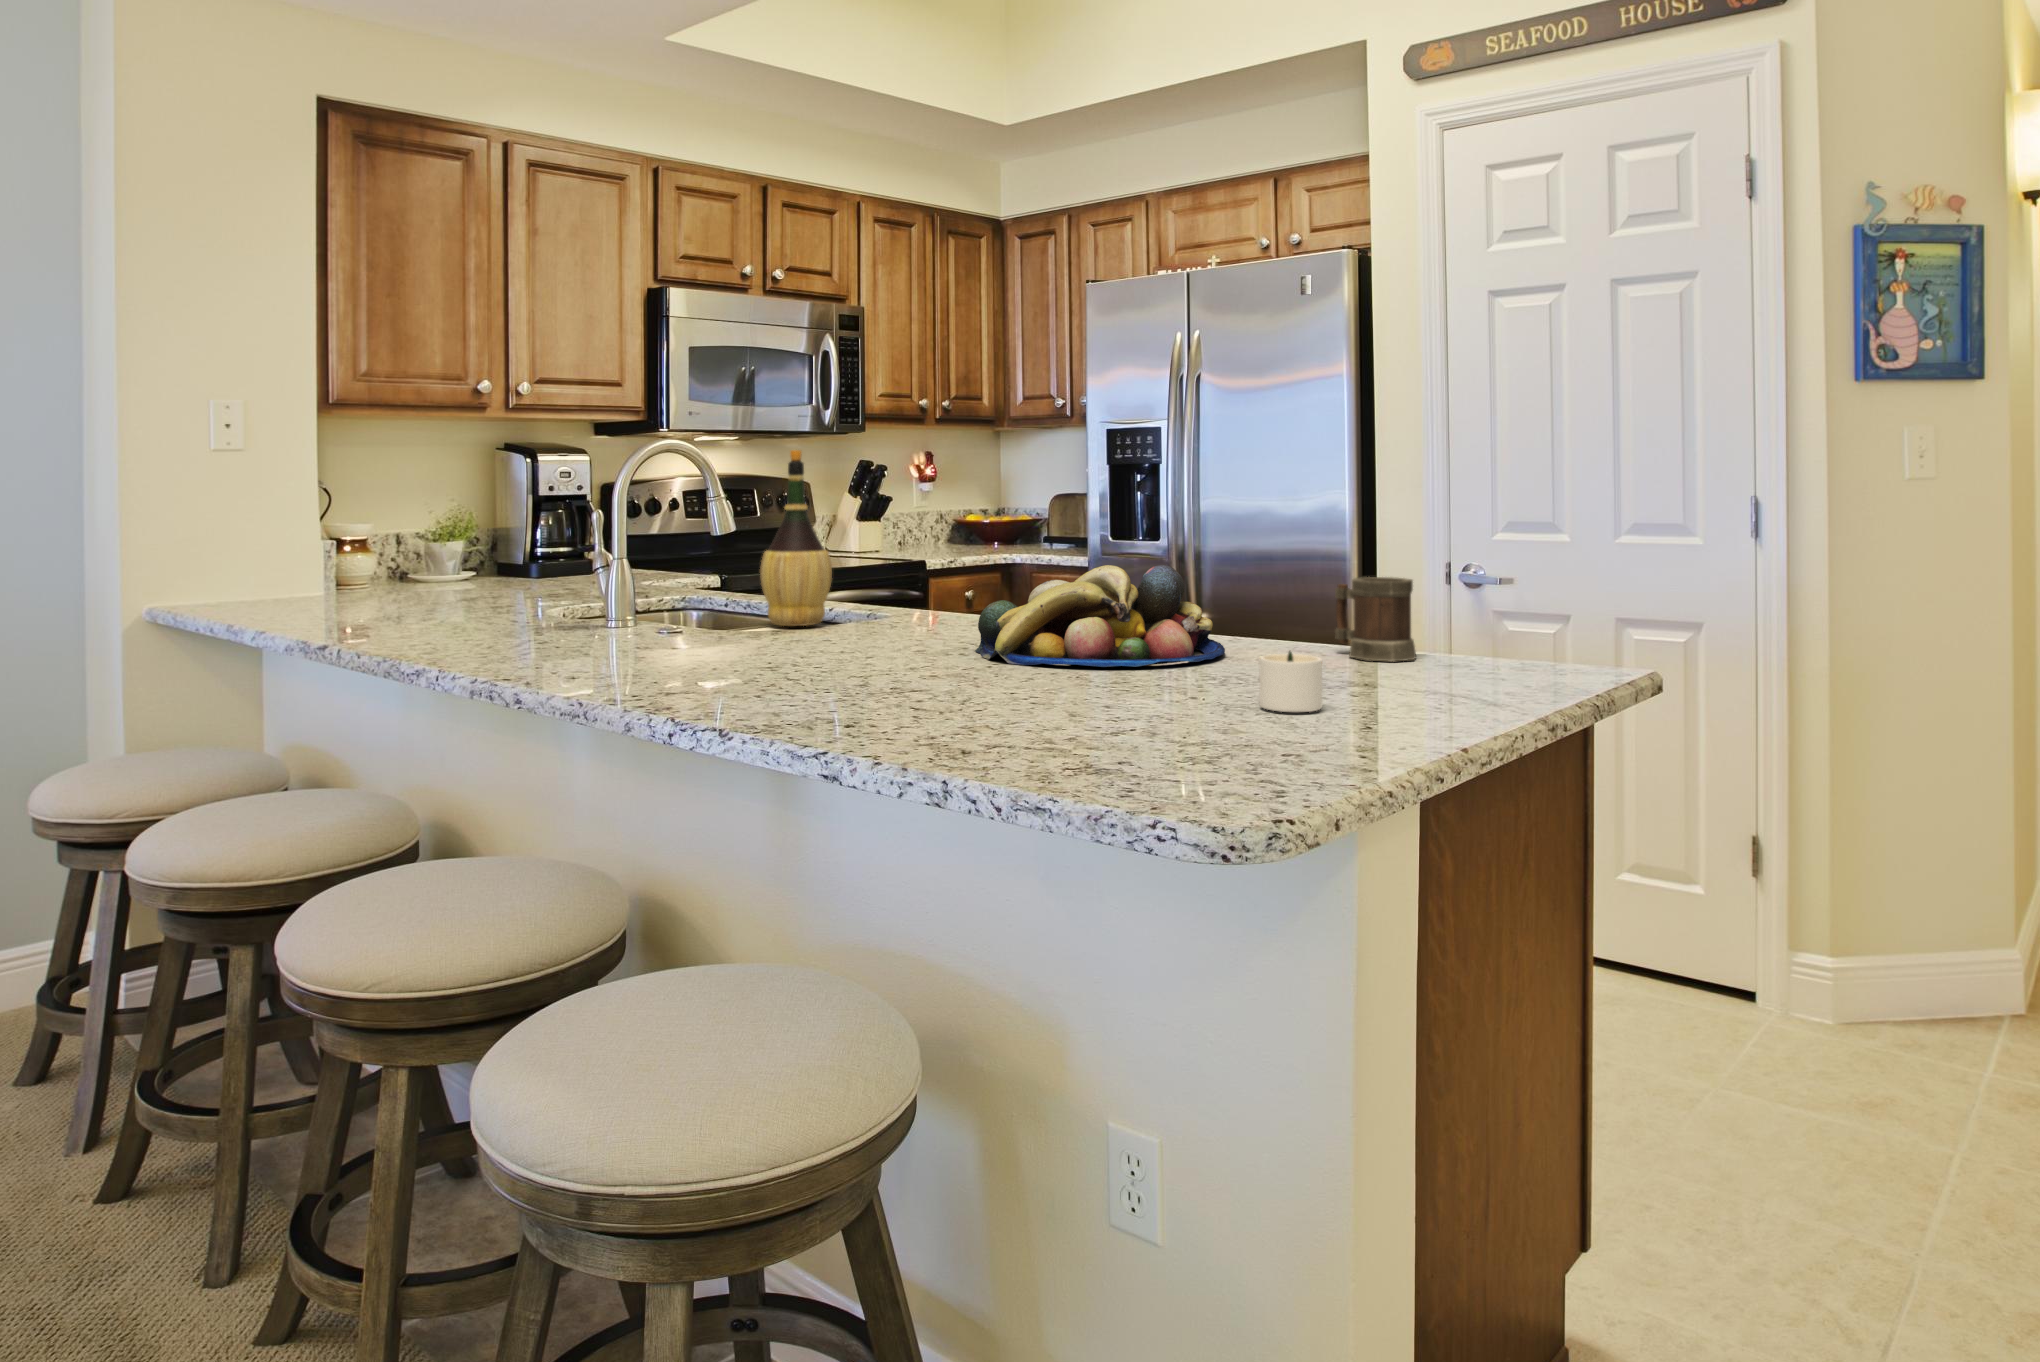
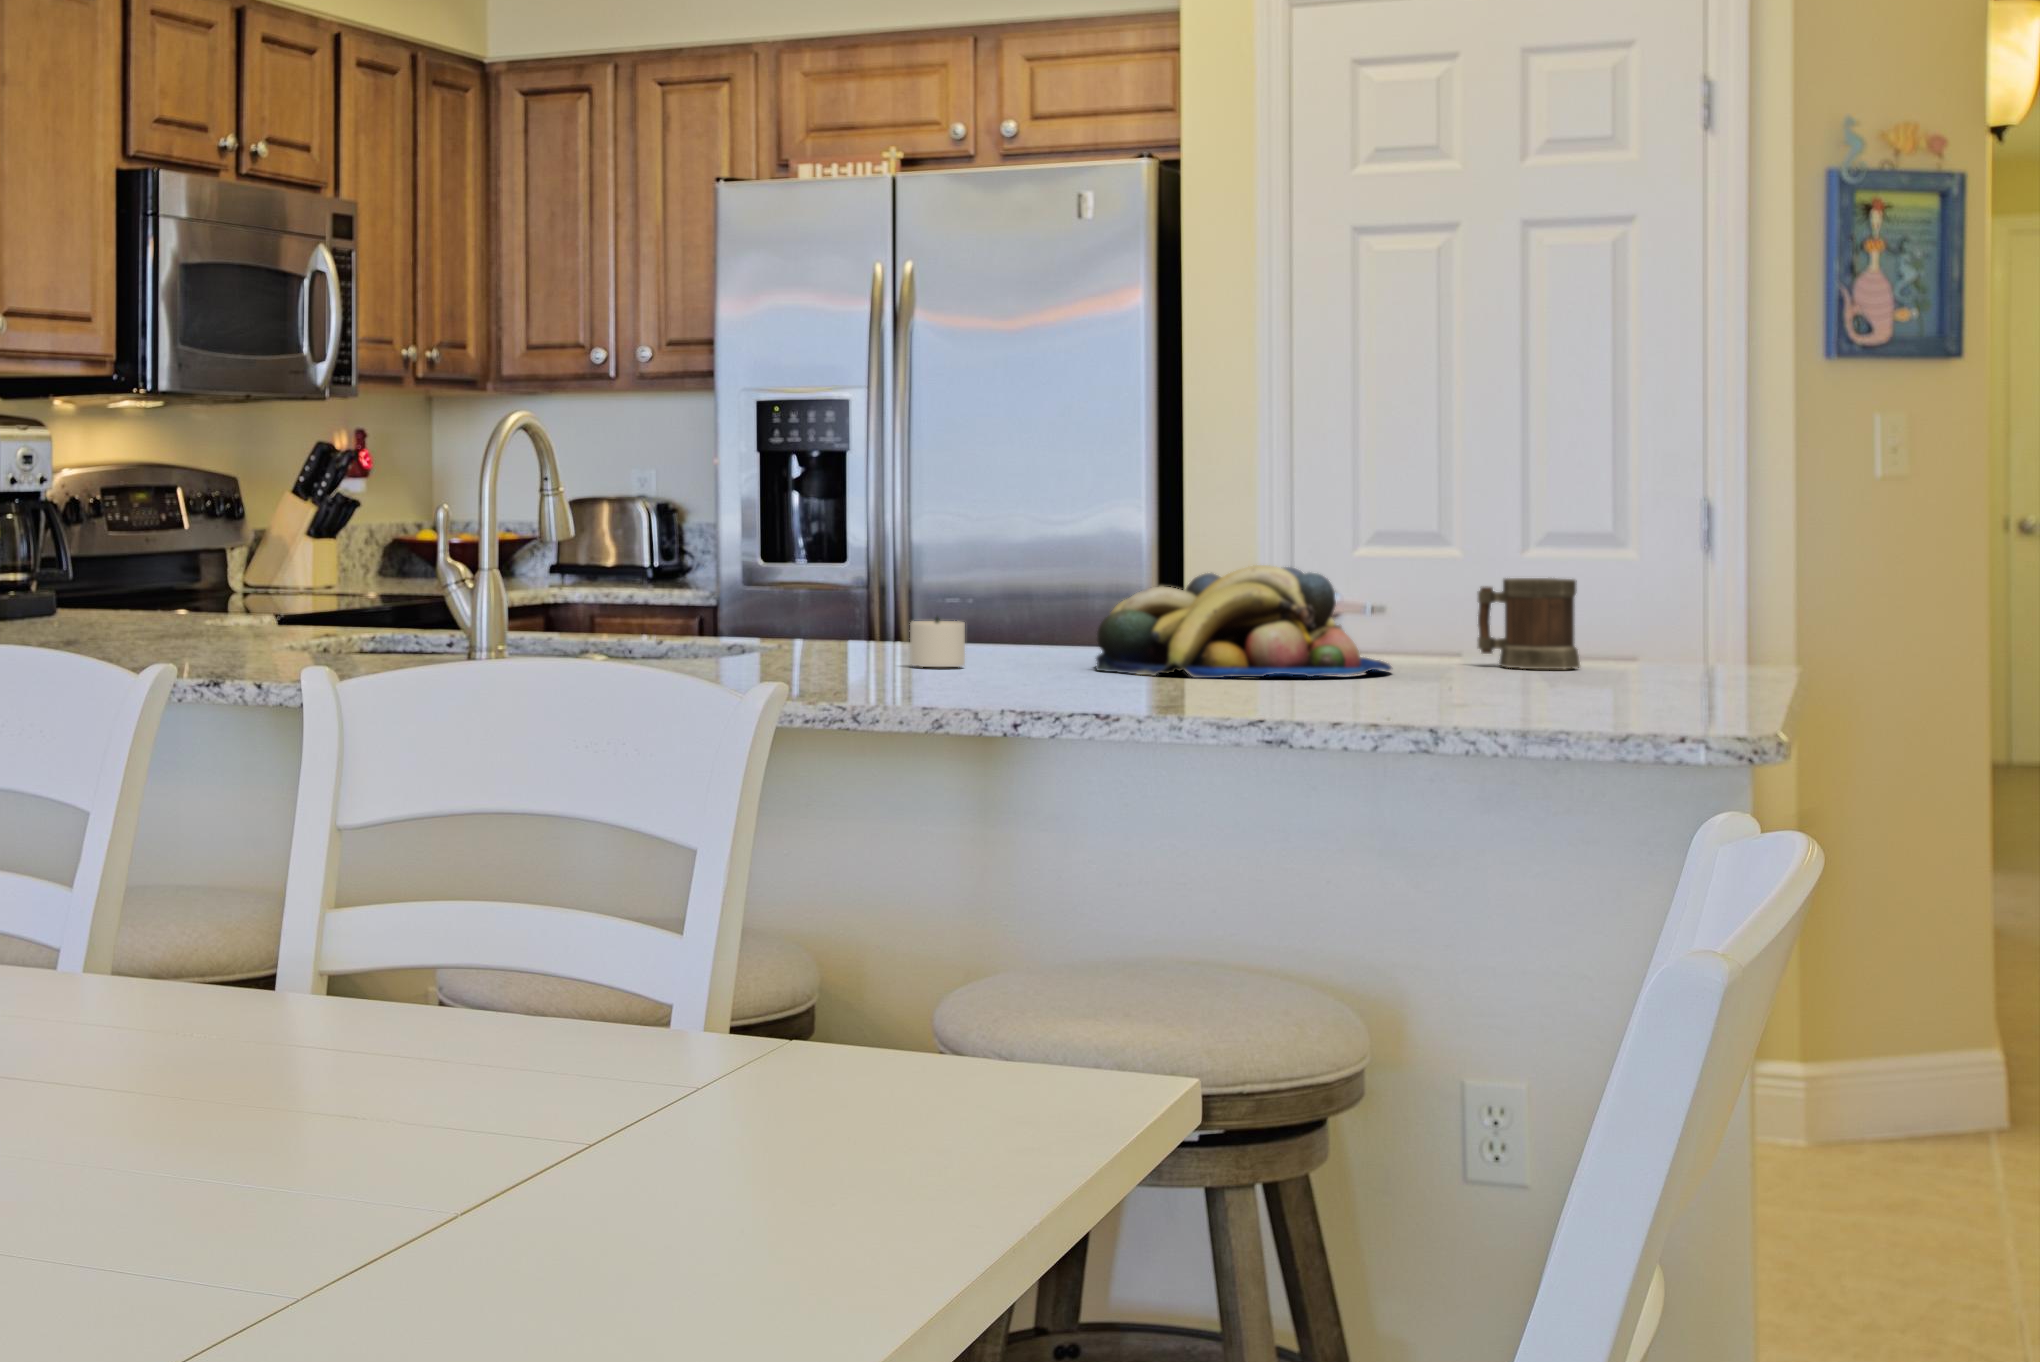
wine bottle: present [760,449,832,626] -> none [711,425,804,657]
candle: present [1259,652,1322,712] -> present [910,617,965,667]

